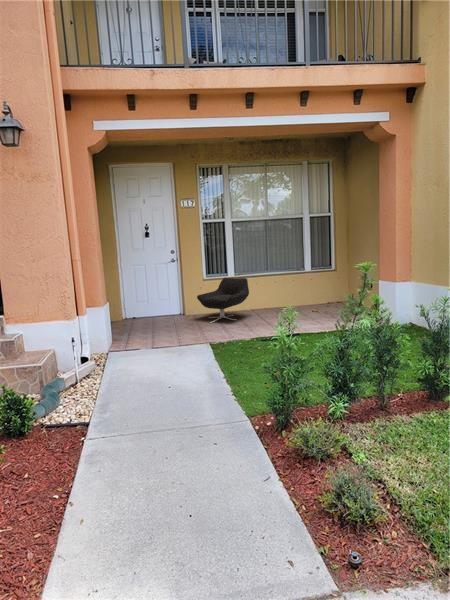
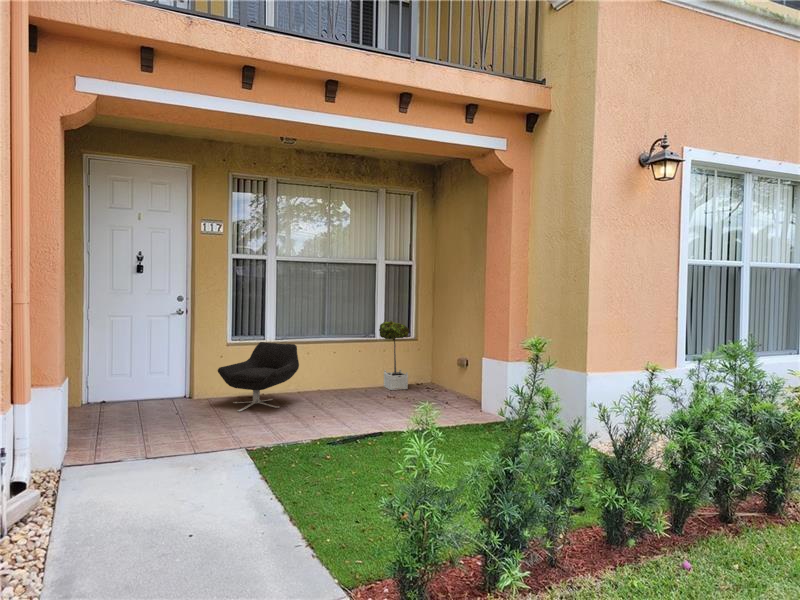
potted tree: none [307,258,329,308] -> present [379,321,409,390]

